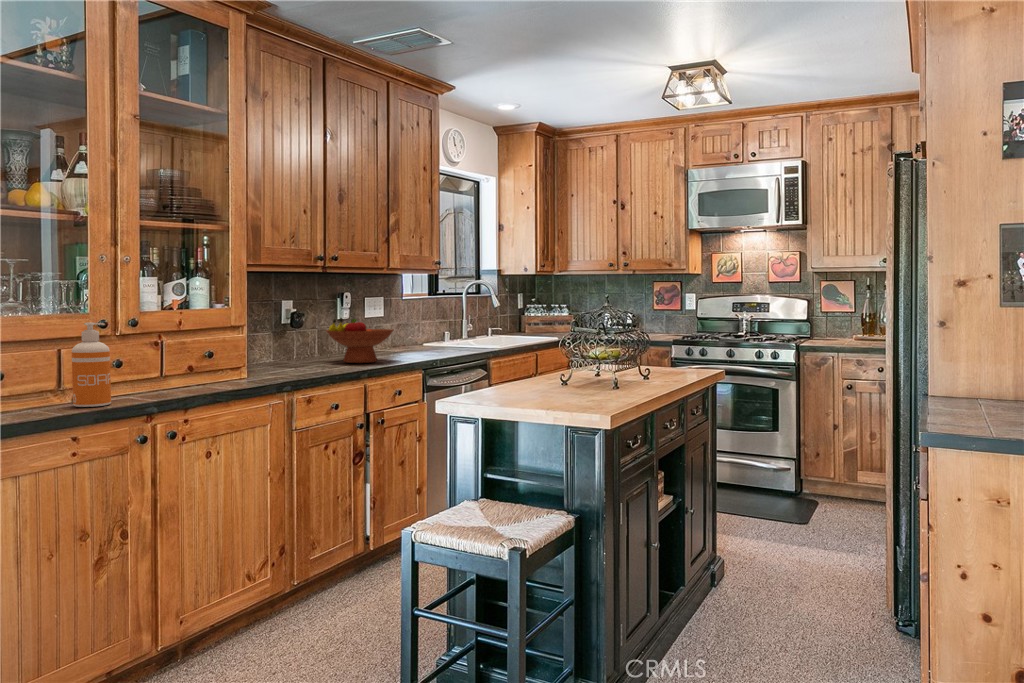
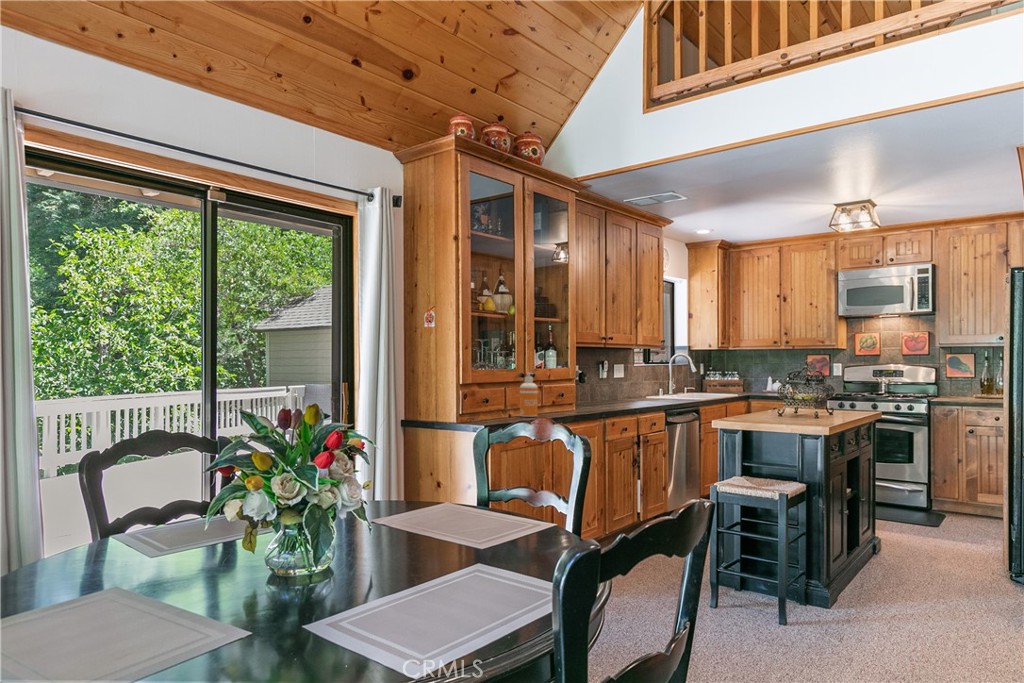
fruit bowl: present [326,318,393,363] -> none [605,375,649,404]

